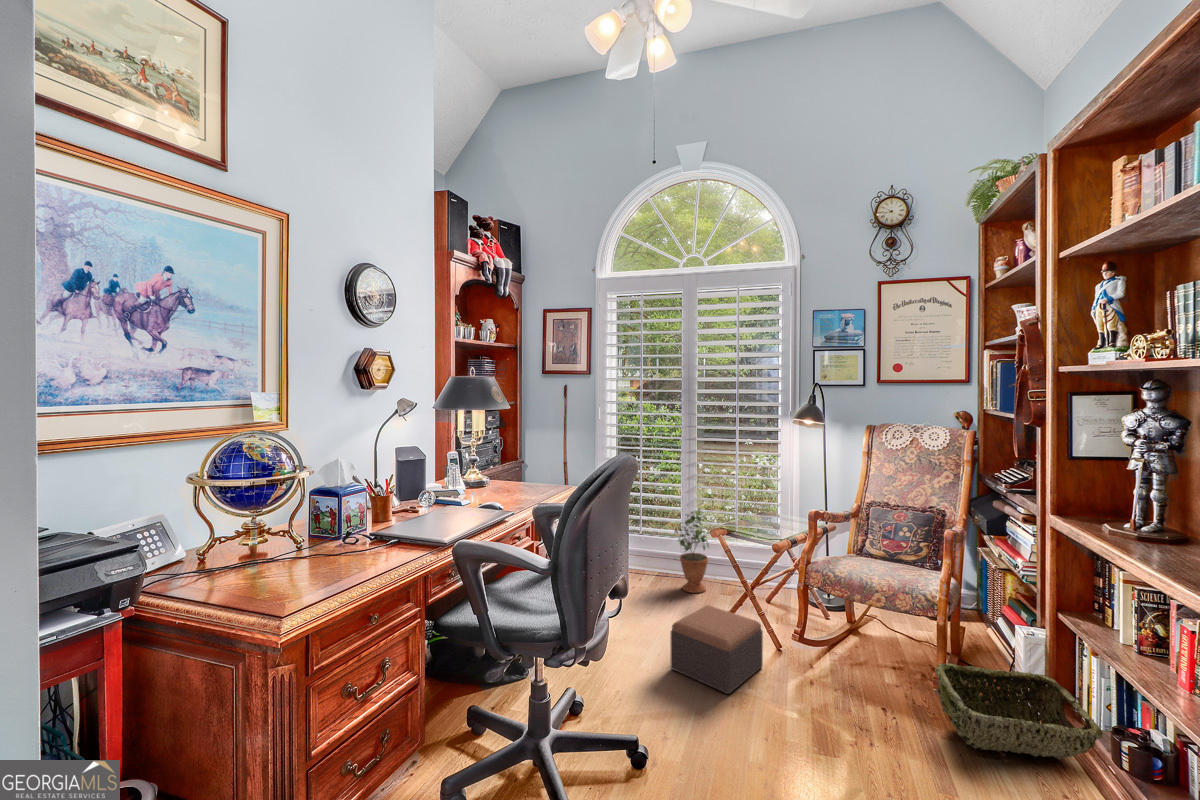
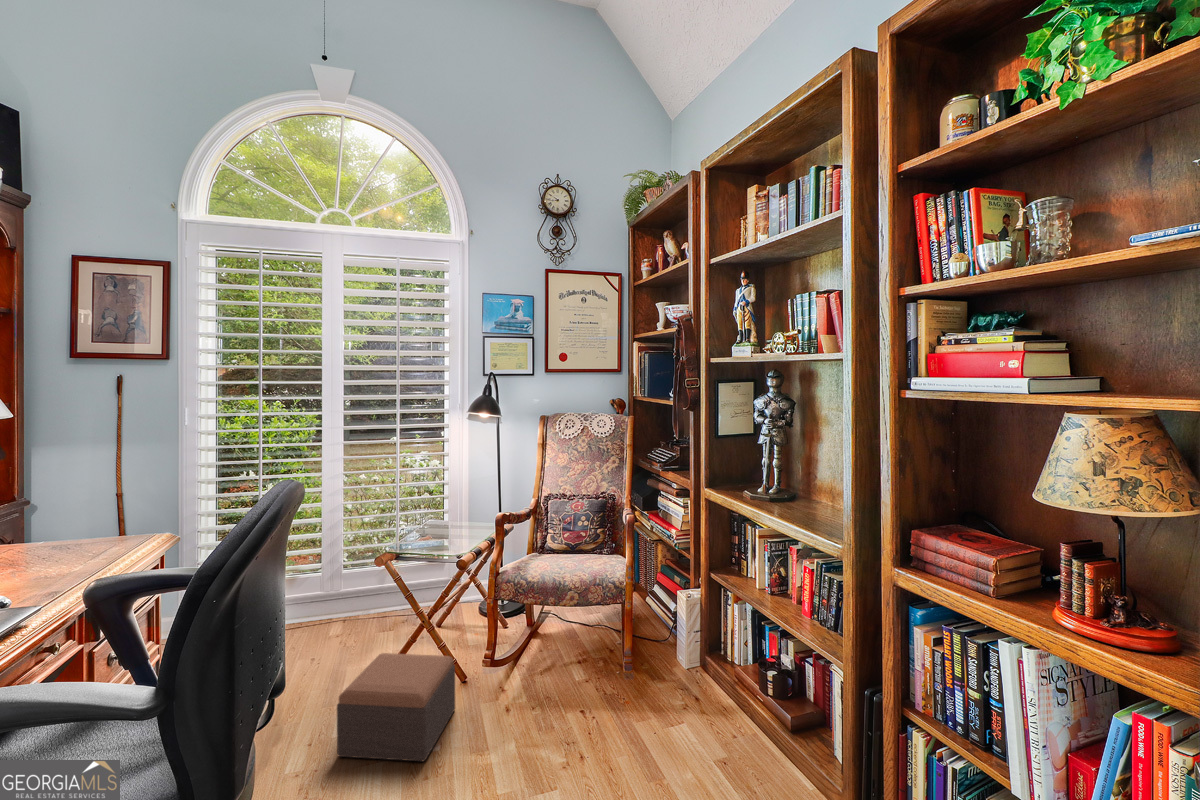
potted plant: present [675,509,709,593] -> none [315,528,366,640]
woven basket: present [935,663,1103,760] -> none [629,631,750,719]

